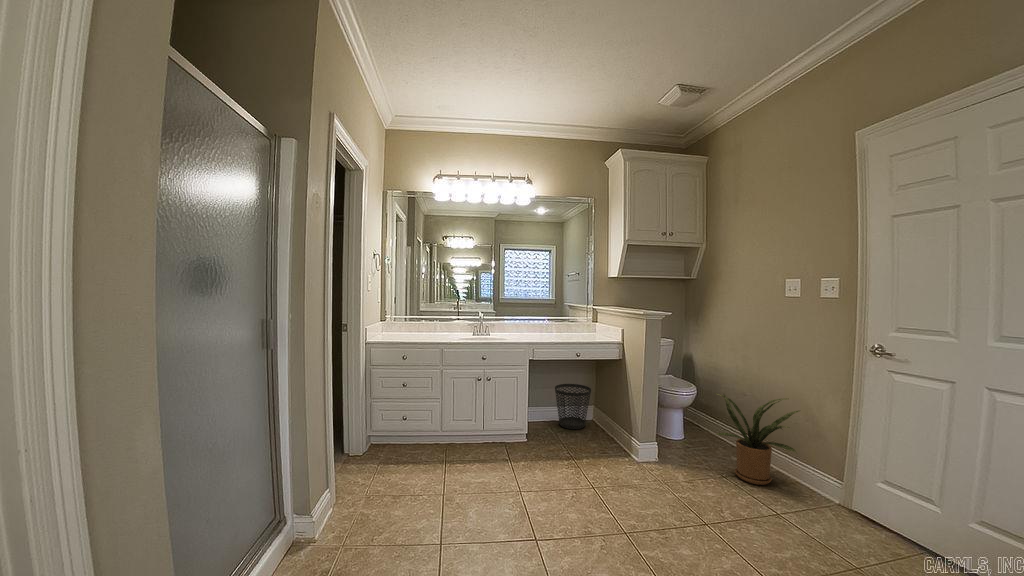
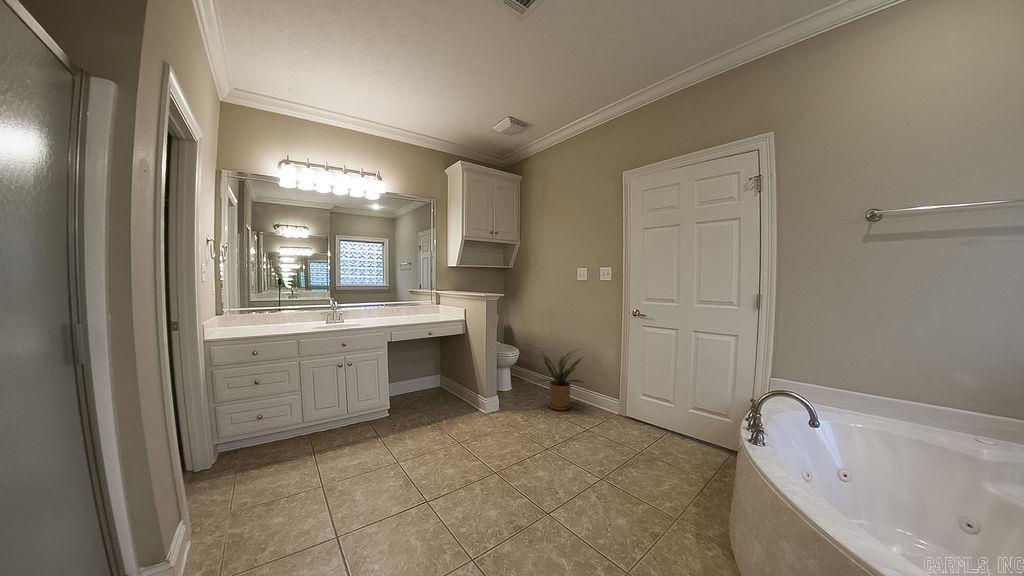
wastebasket: present [555,384,591,429] -> none [408,360,440,399]

